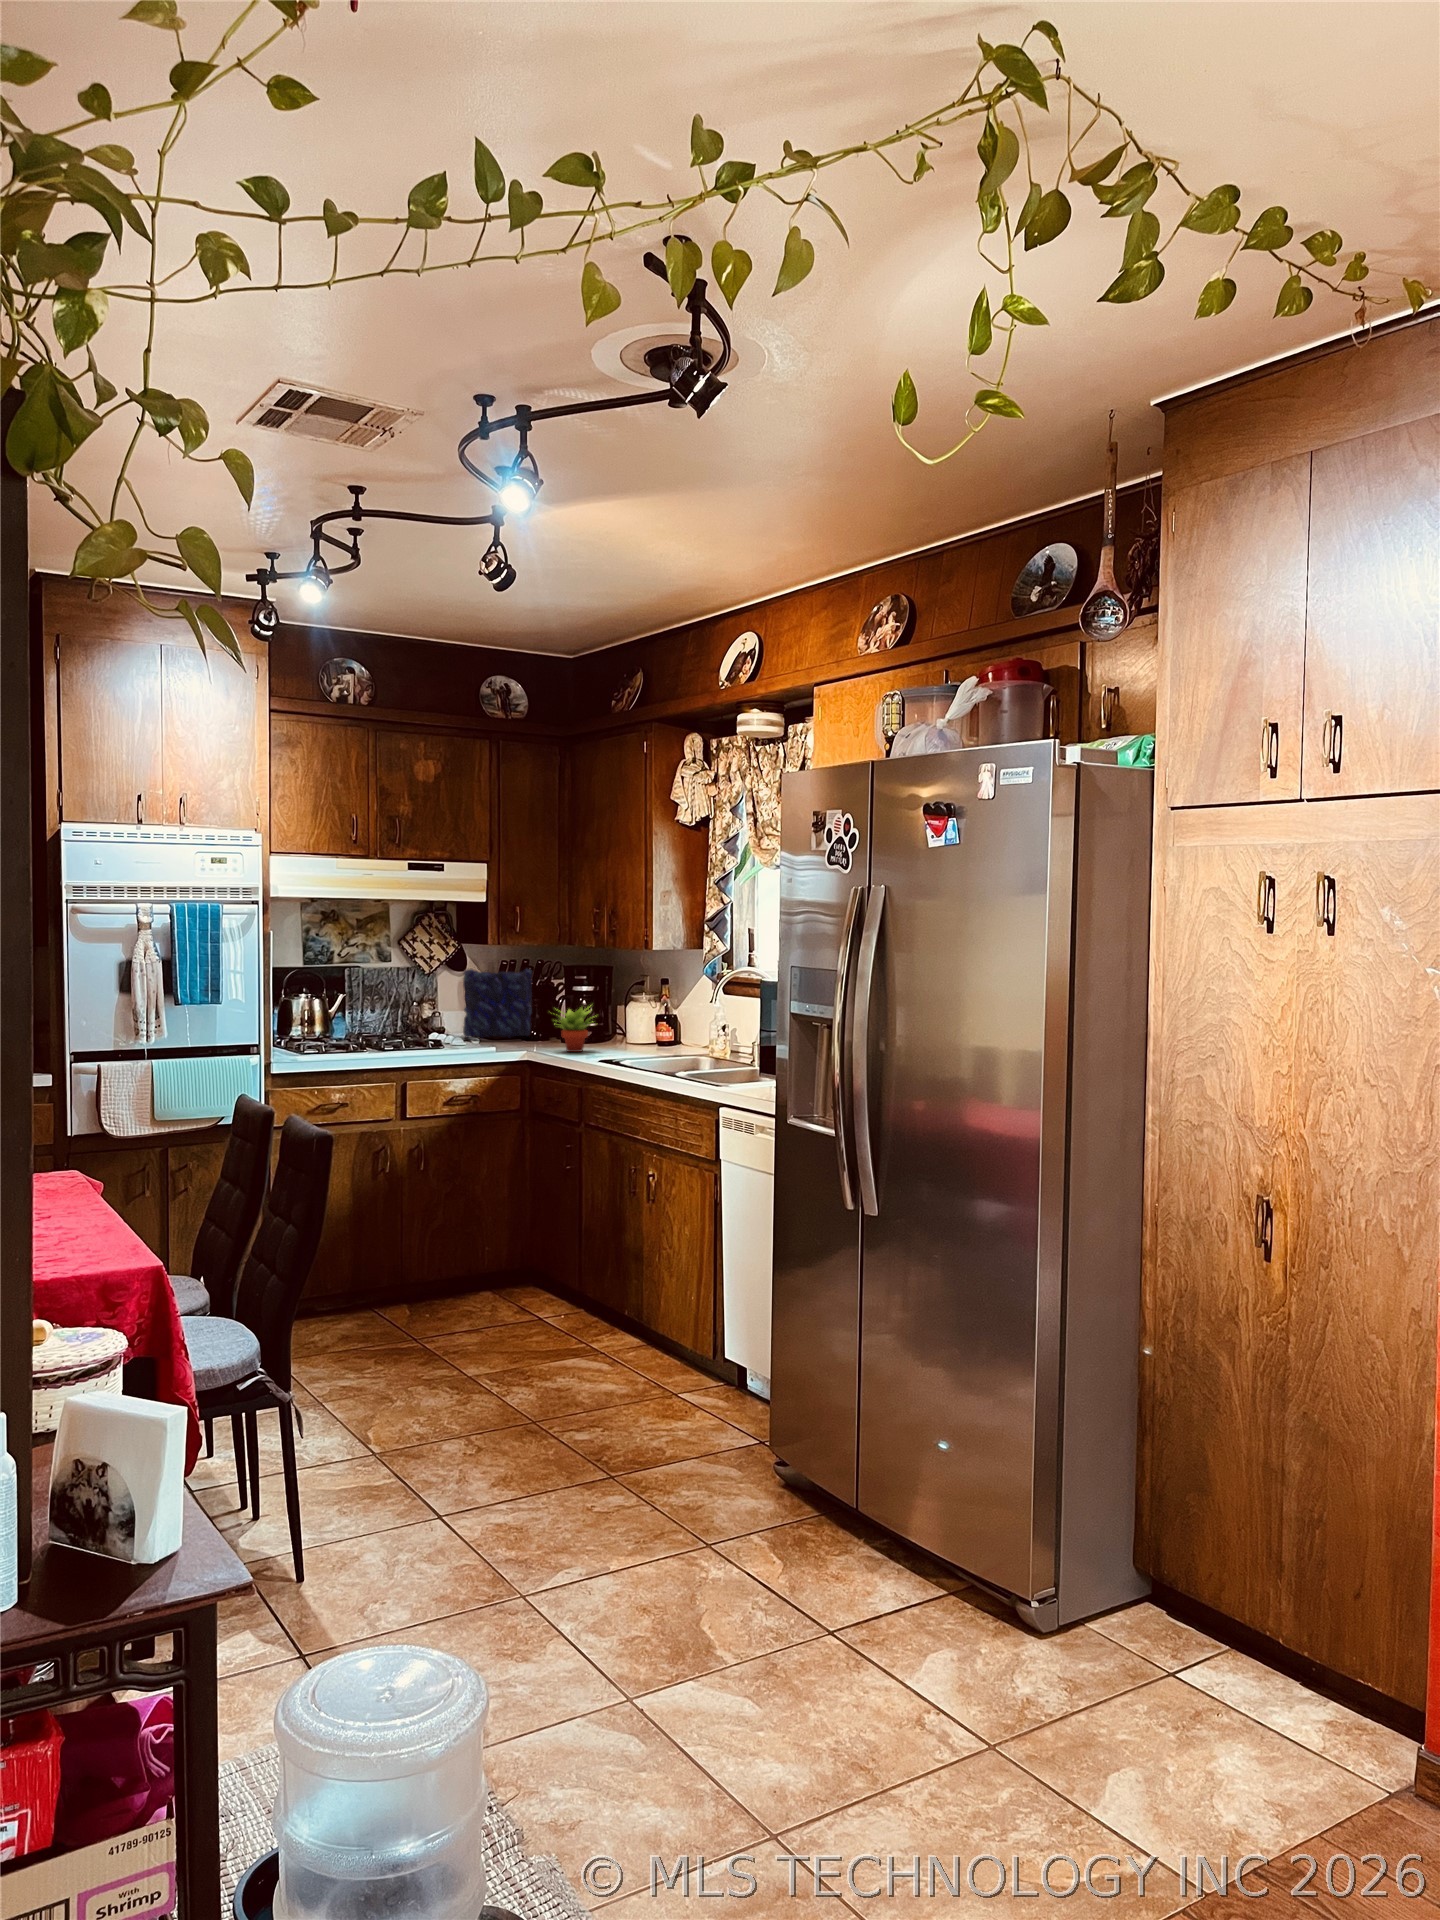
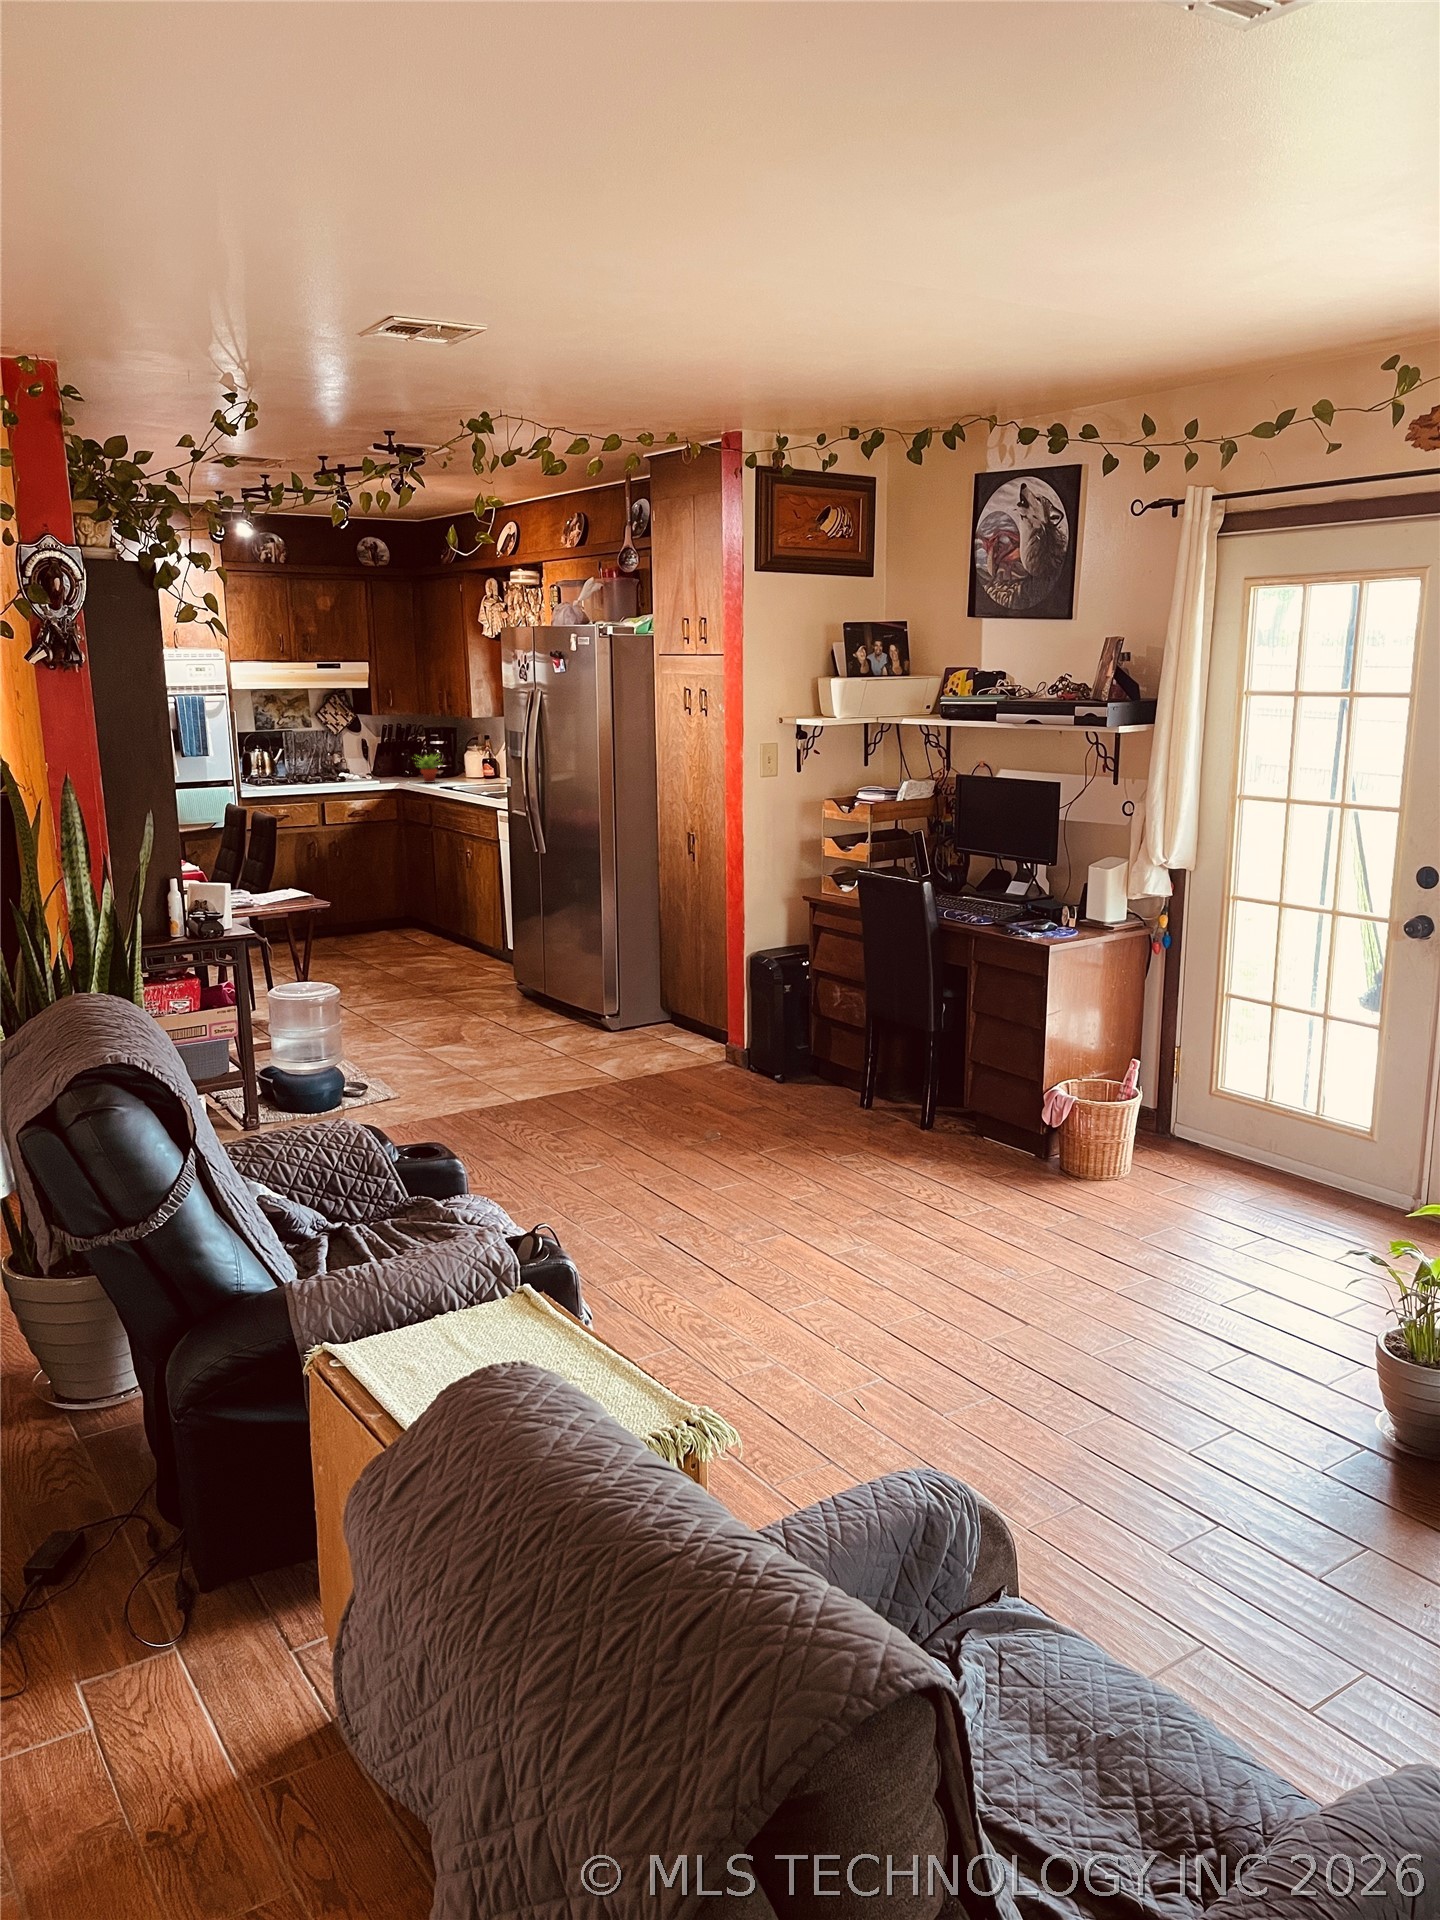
vase: present [463,969,532,1038] -> none [360,729,406,776]

